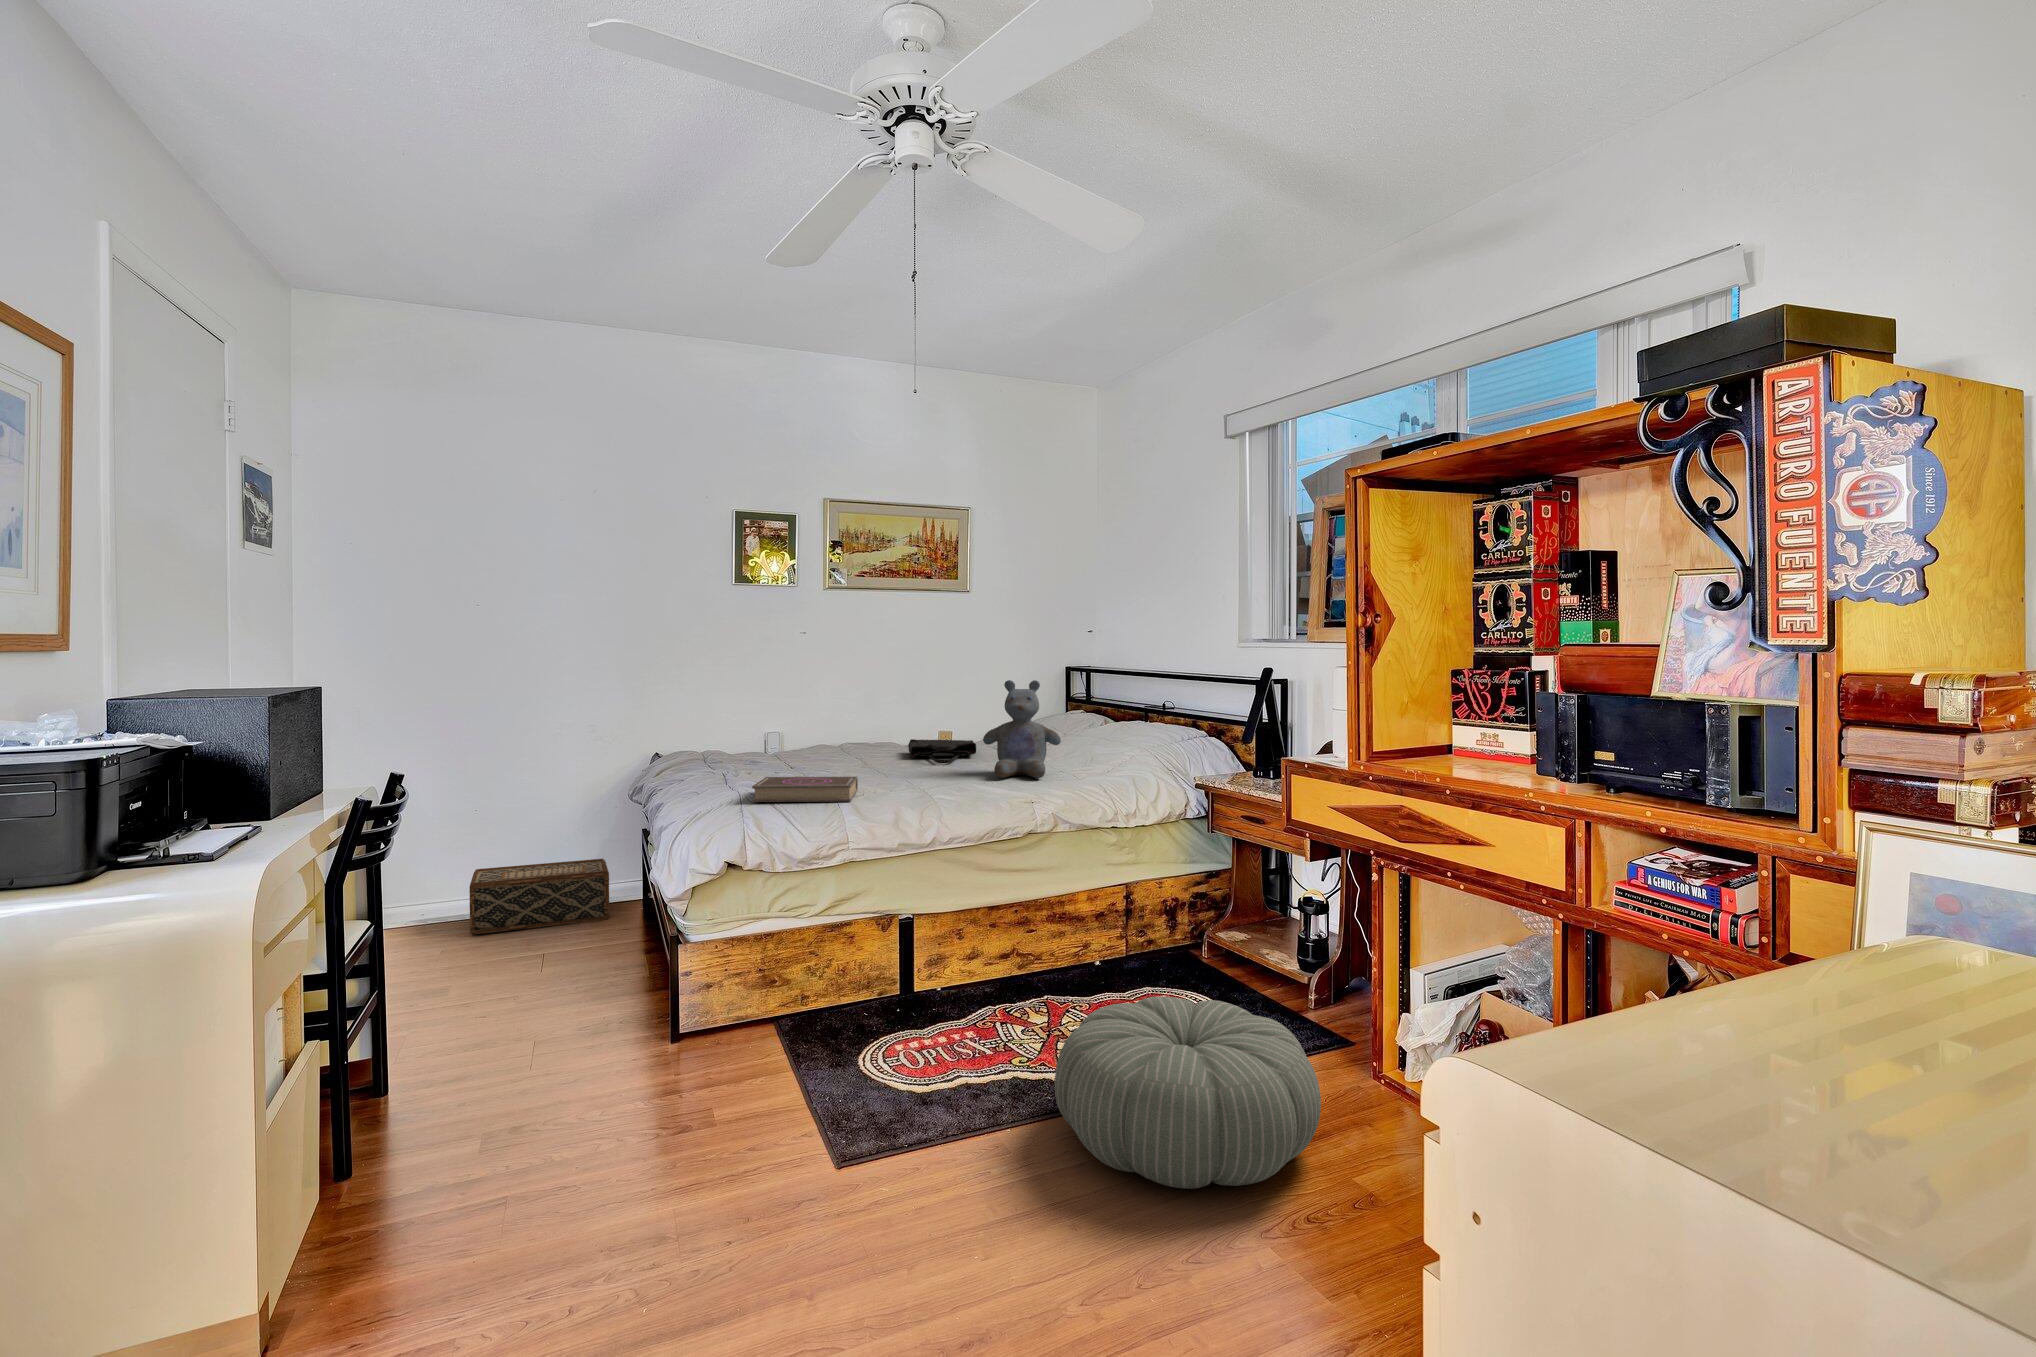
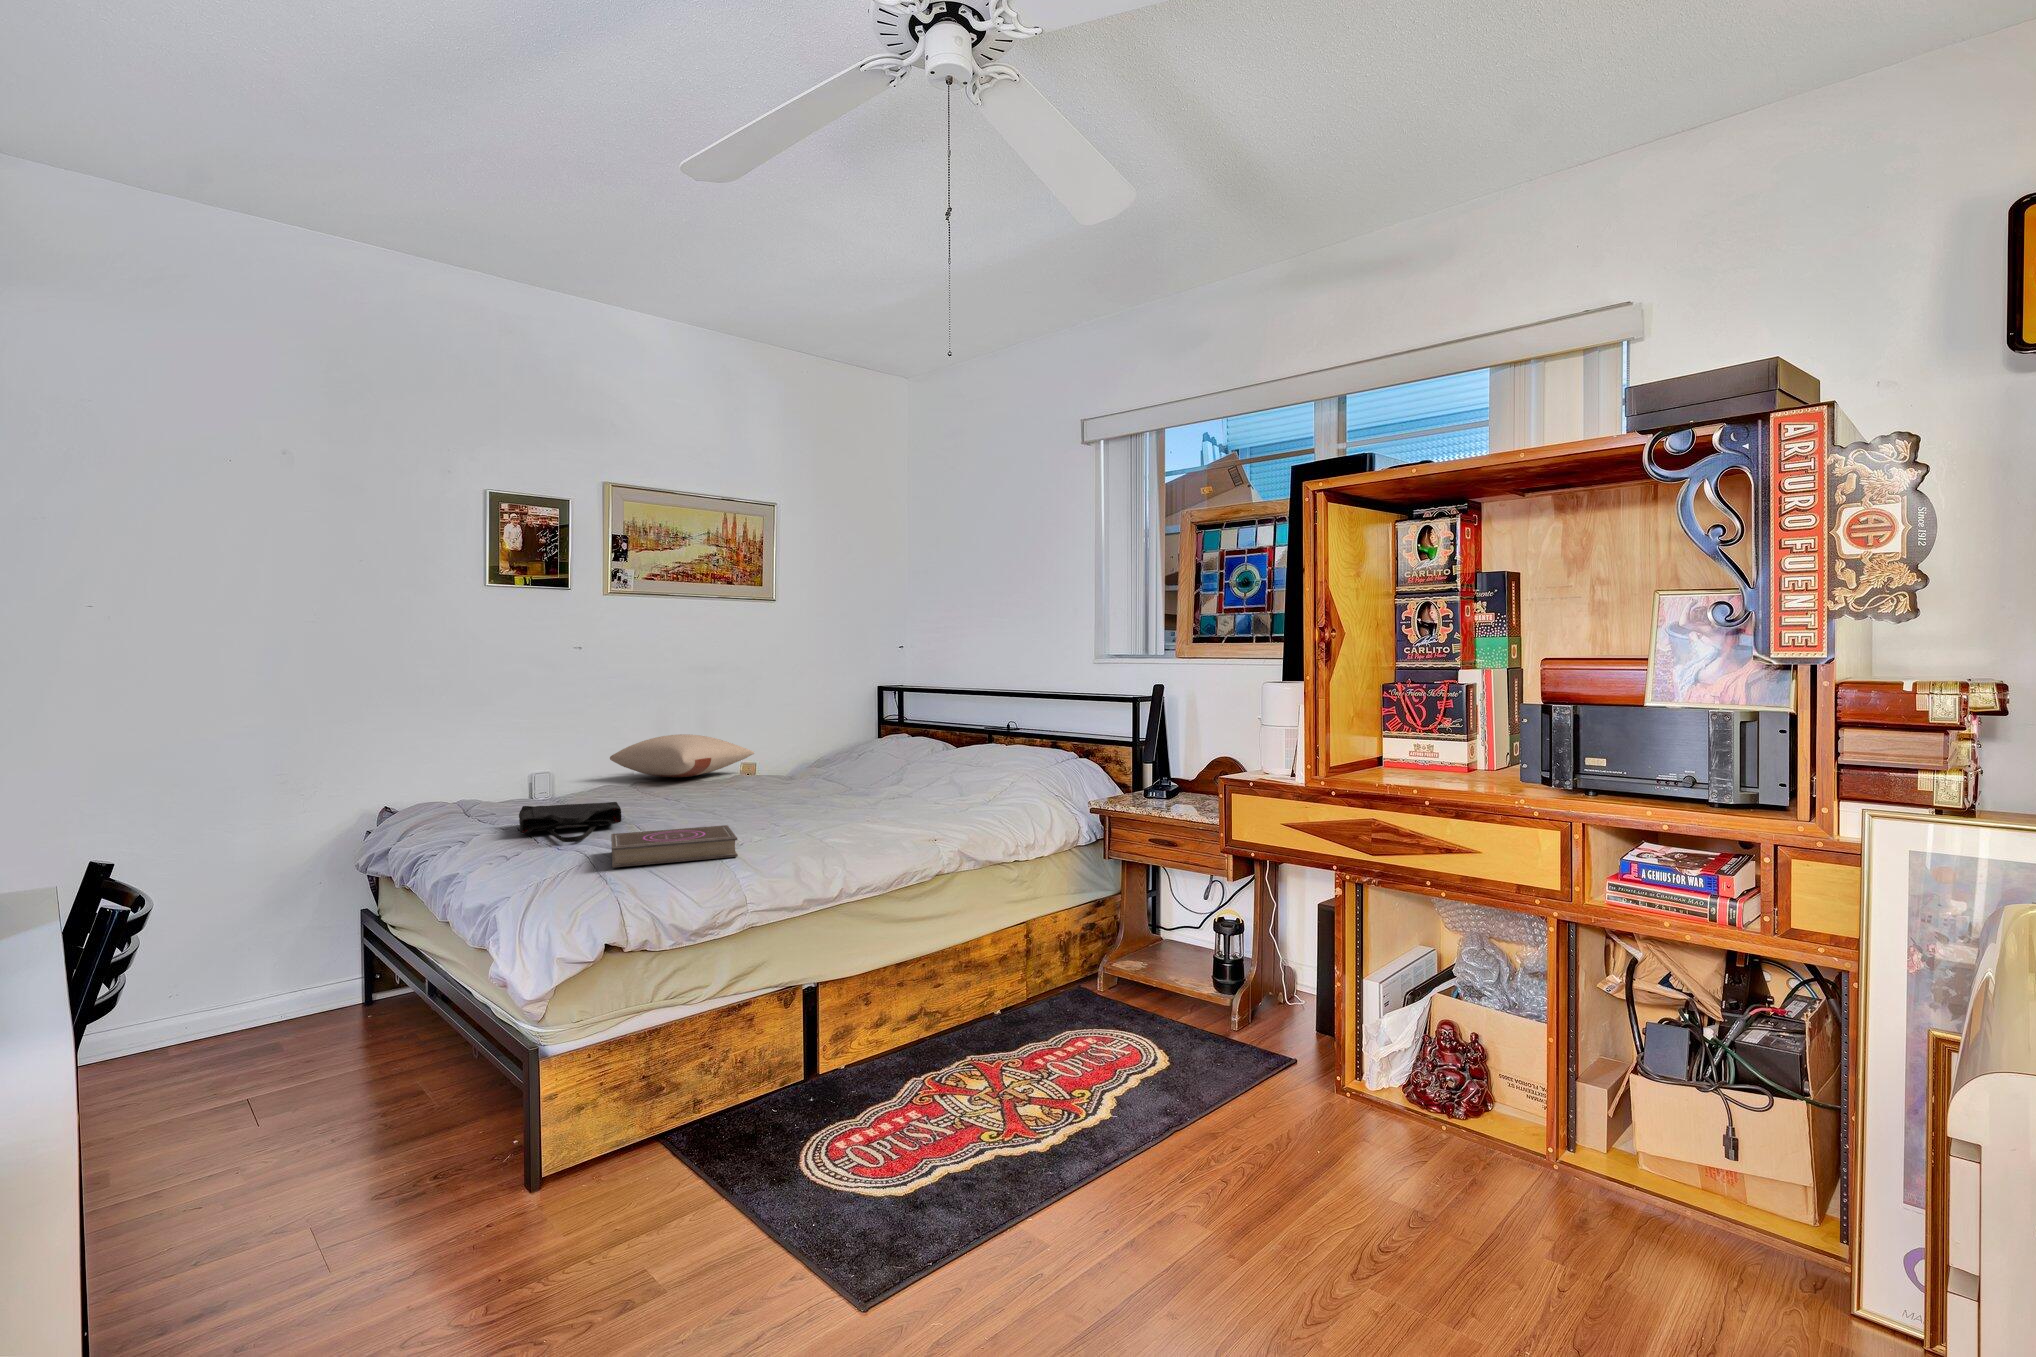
stuffed bear: present [983,680,1061,778] -> none [852,702,939,814]
pillow: none [825,706,941,741] -> present [610,734,754,778]
tote bag: present [908,739,976,763] -> present [519,802,621,842]
woven basket: present [469,859,609,934] -> none [122,953,344,1081]
pouf: present [1055,996,1321,1189] -> none [1068,1040,1348,1253]

